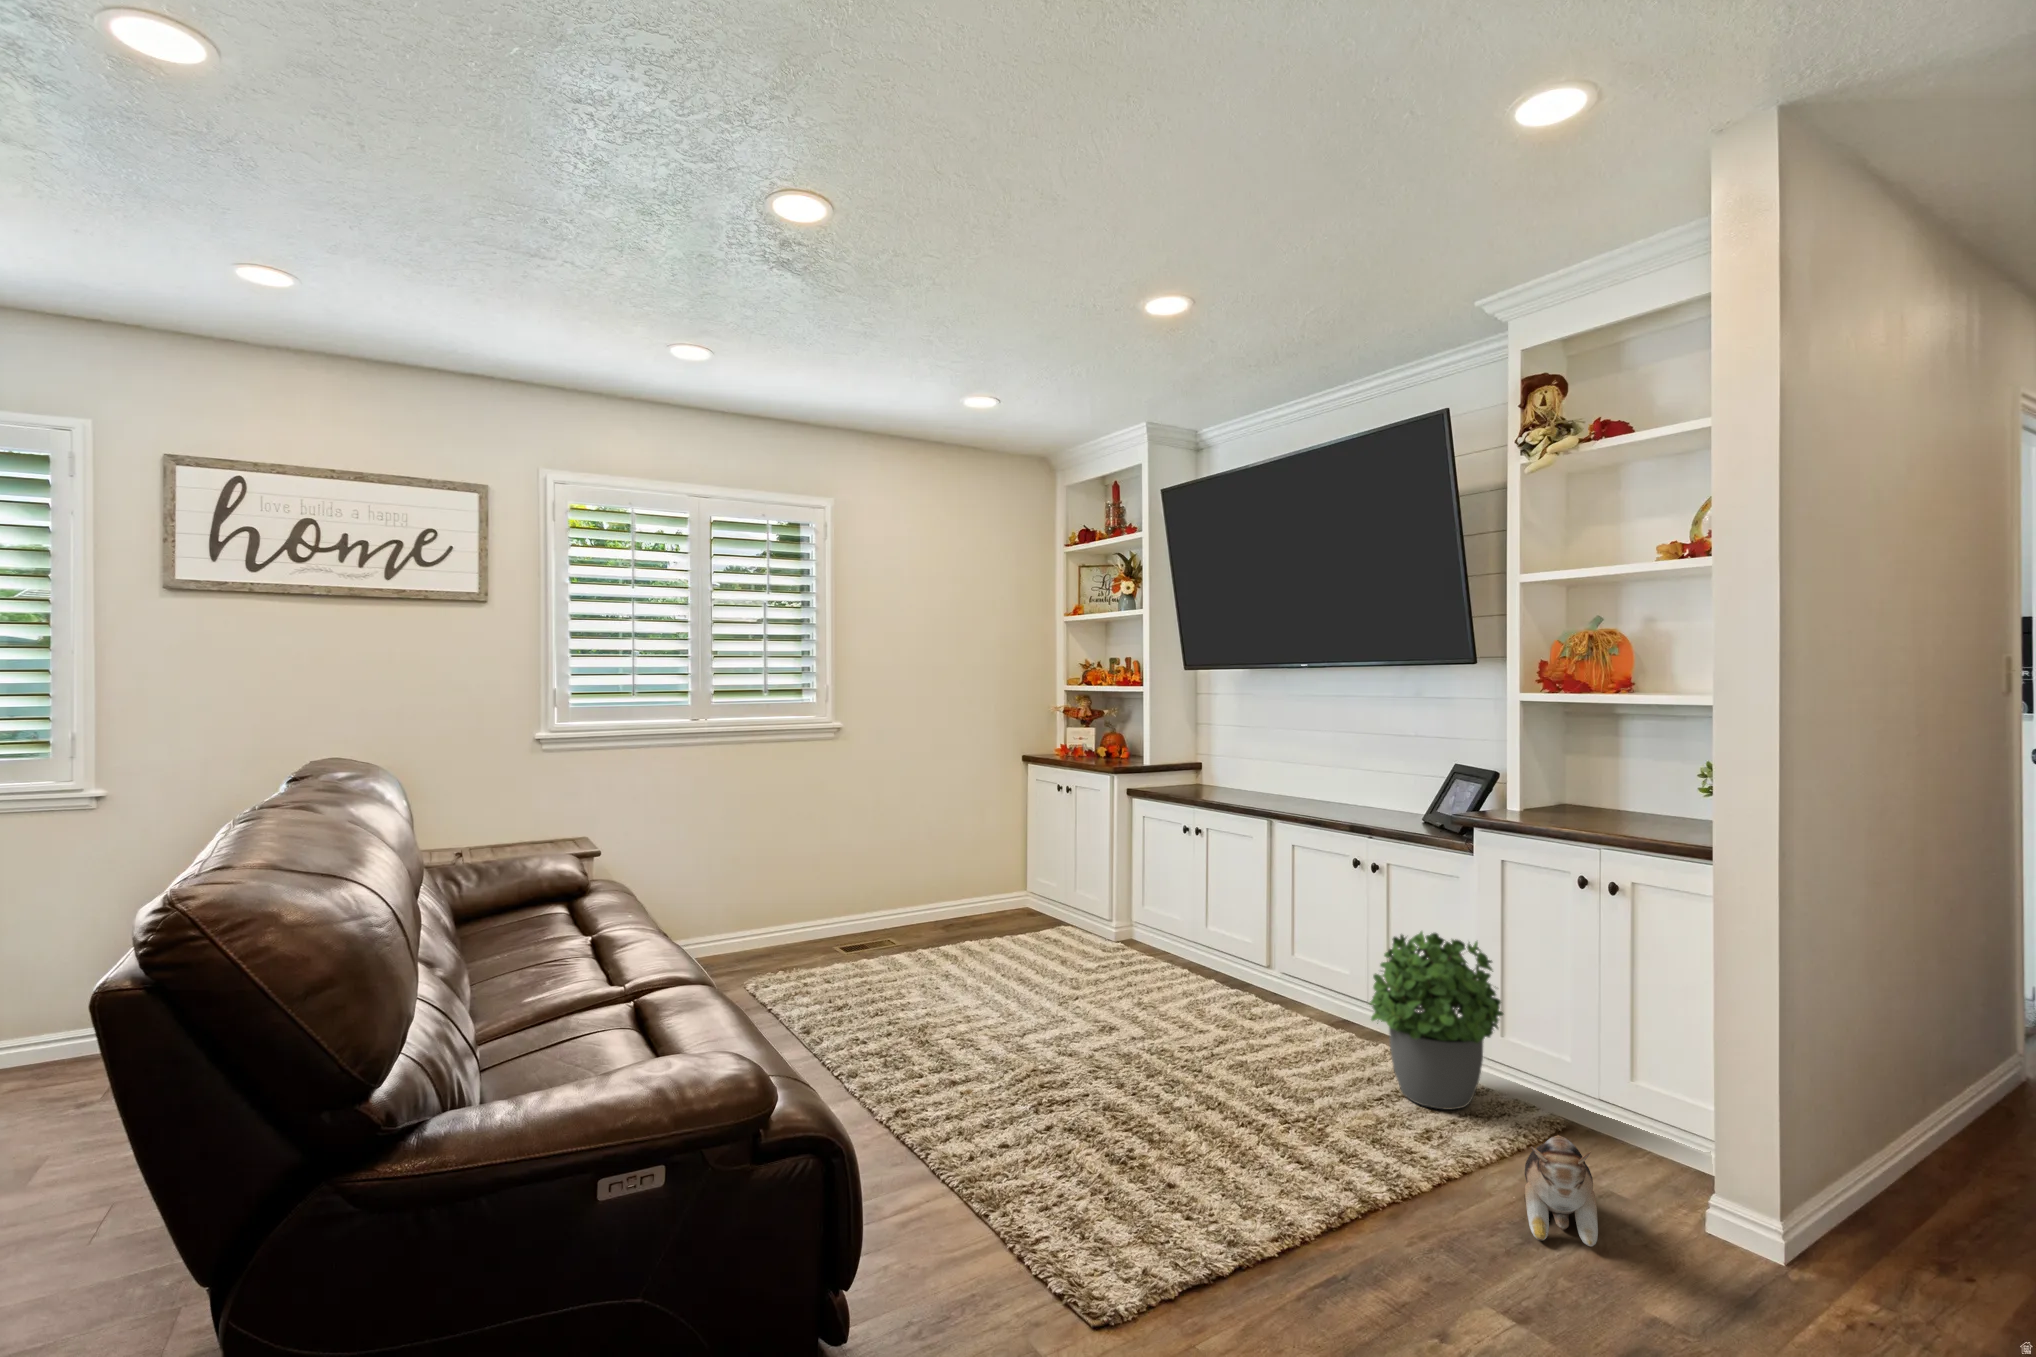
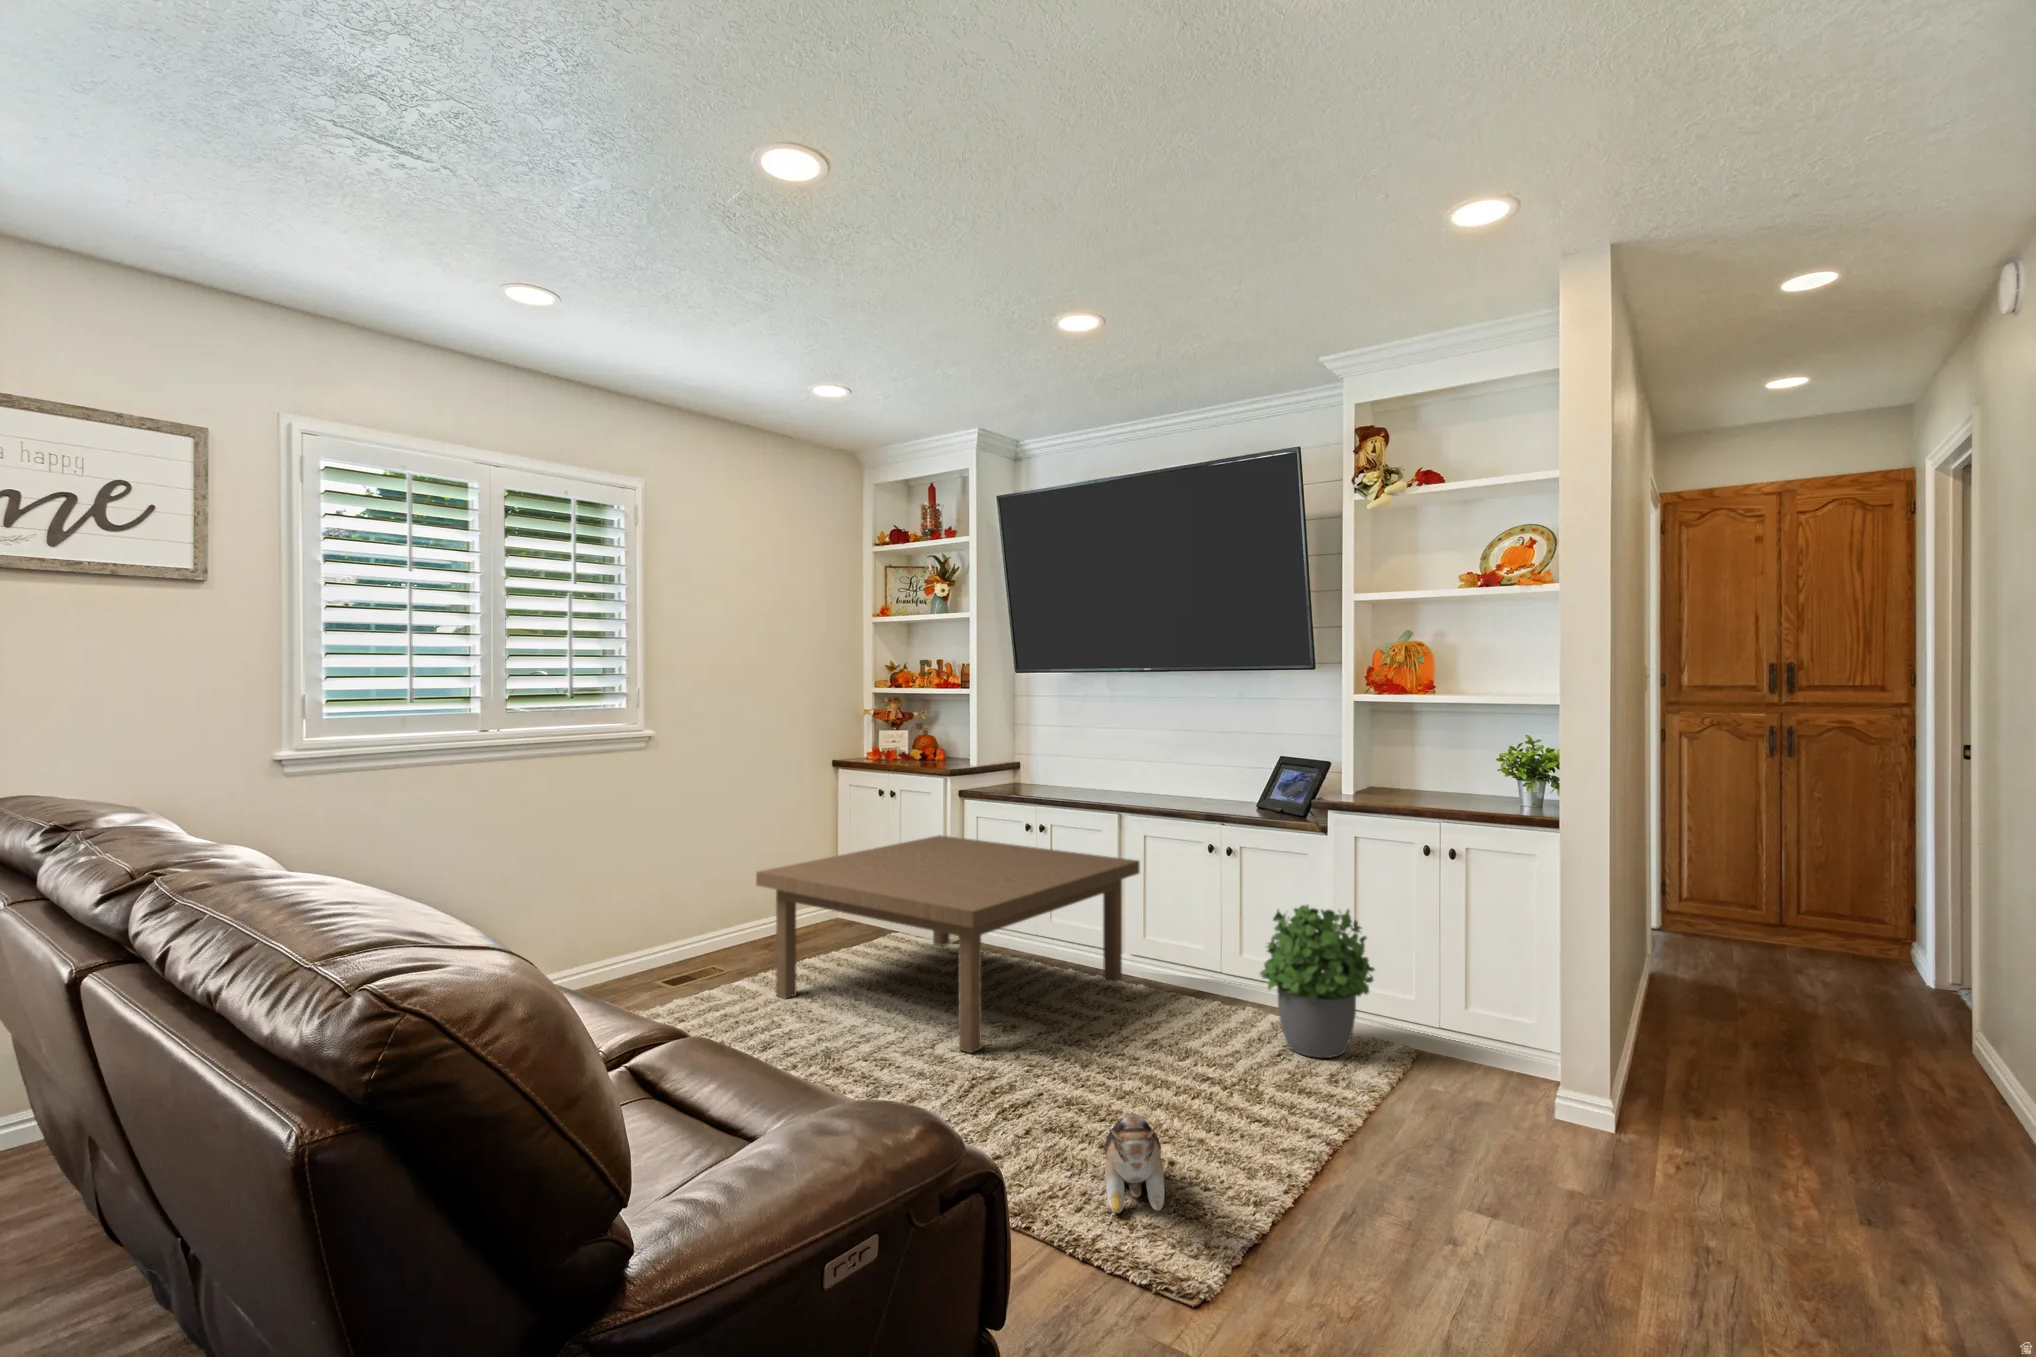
coffee table: none [901,833,1285,1049] -> present [756,835,1140,1053]
plush toy: present [1524,1135,1598,1246] -> present [1105,1112,1165,1213]

